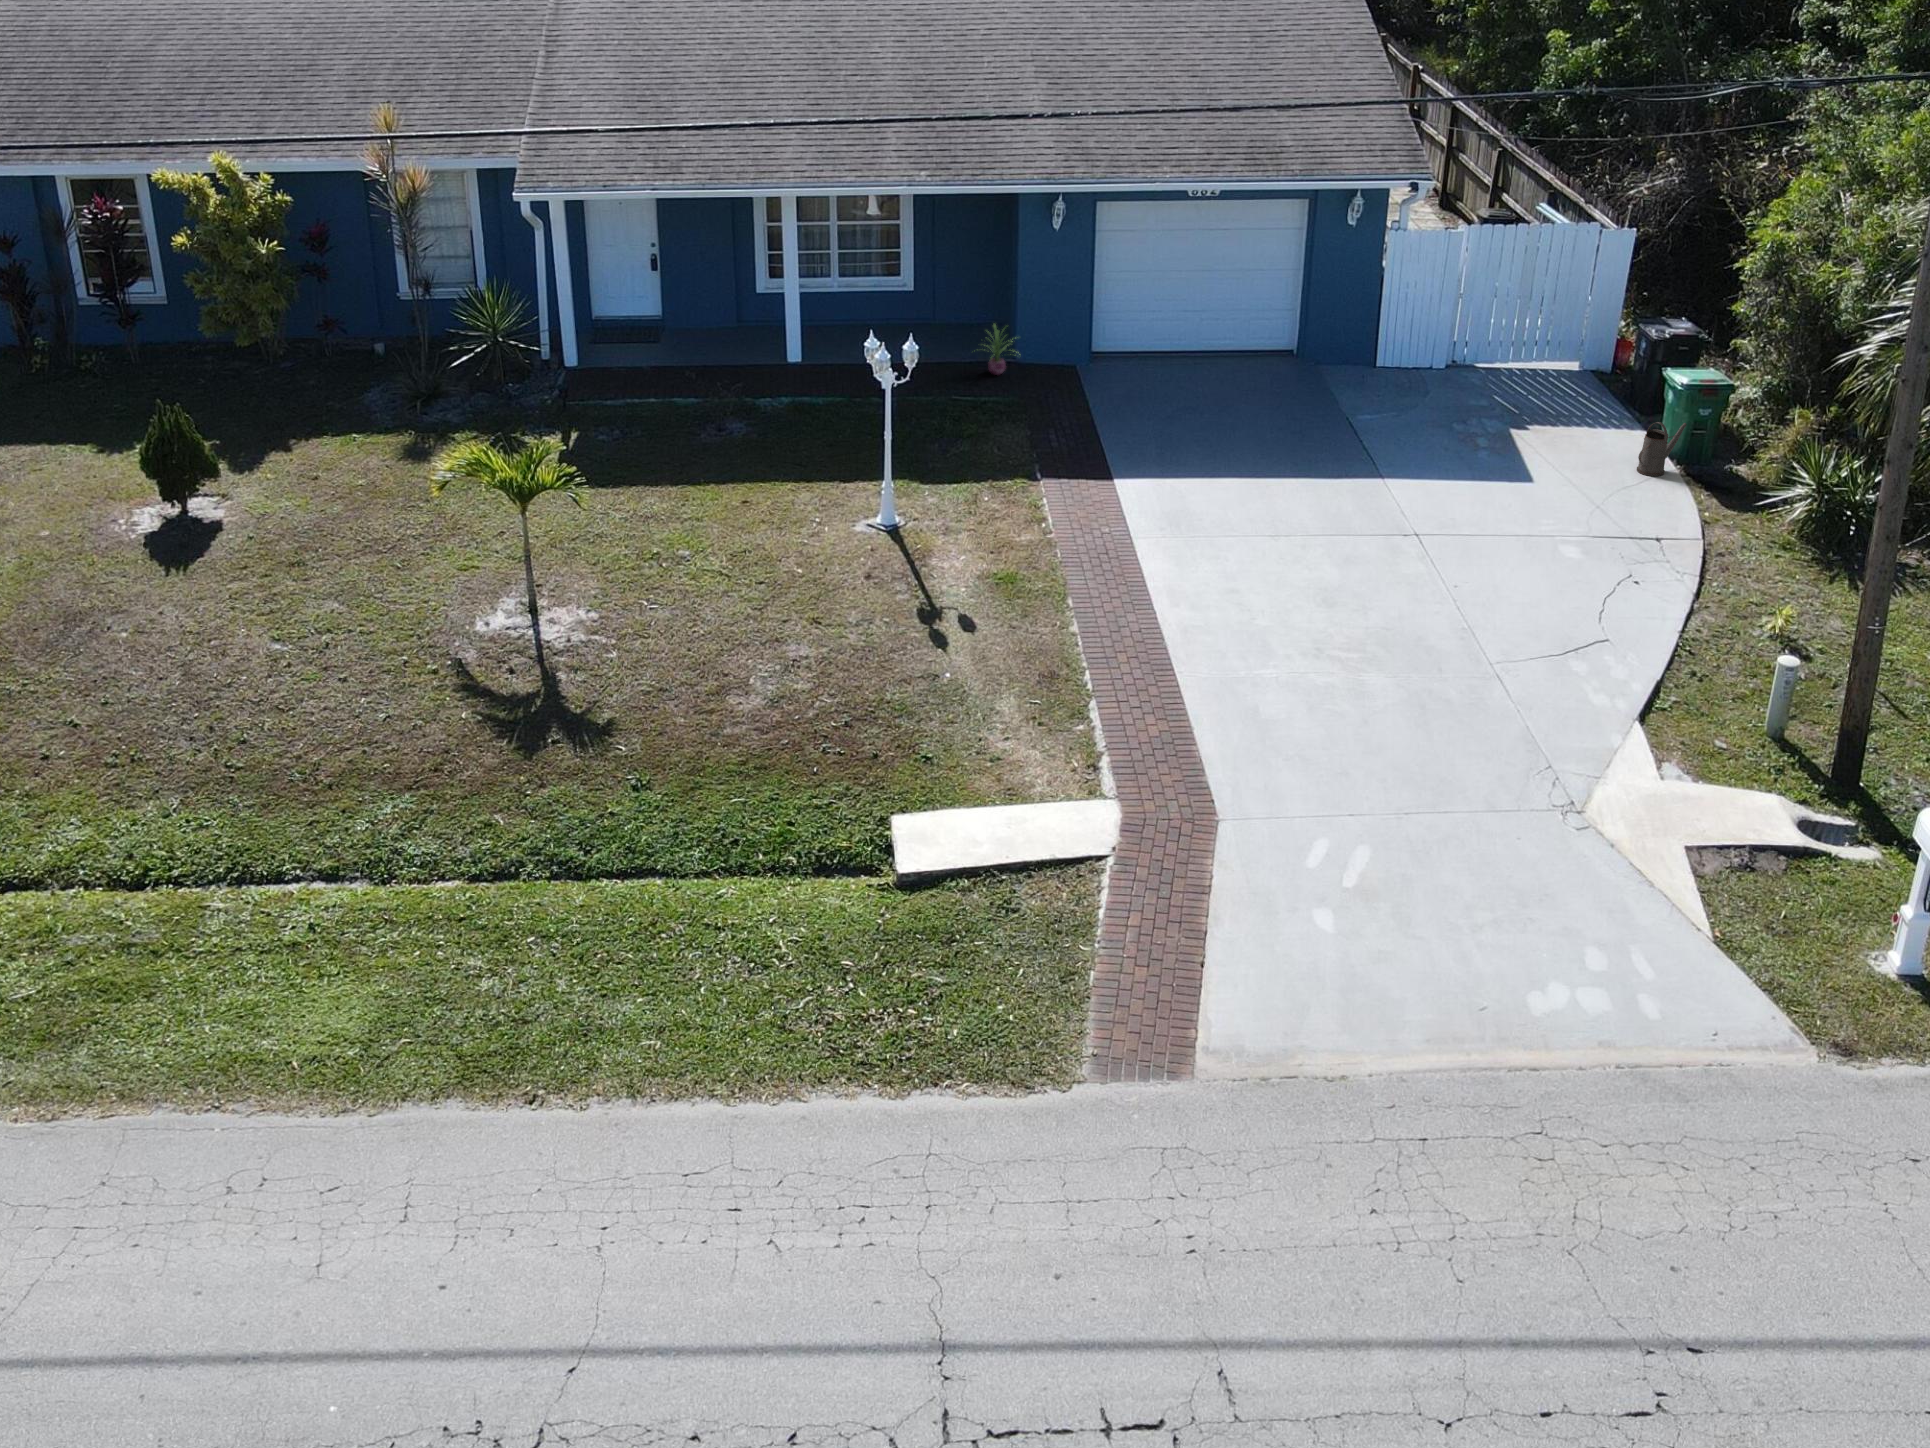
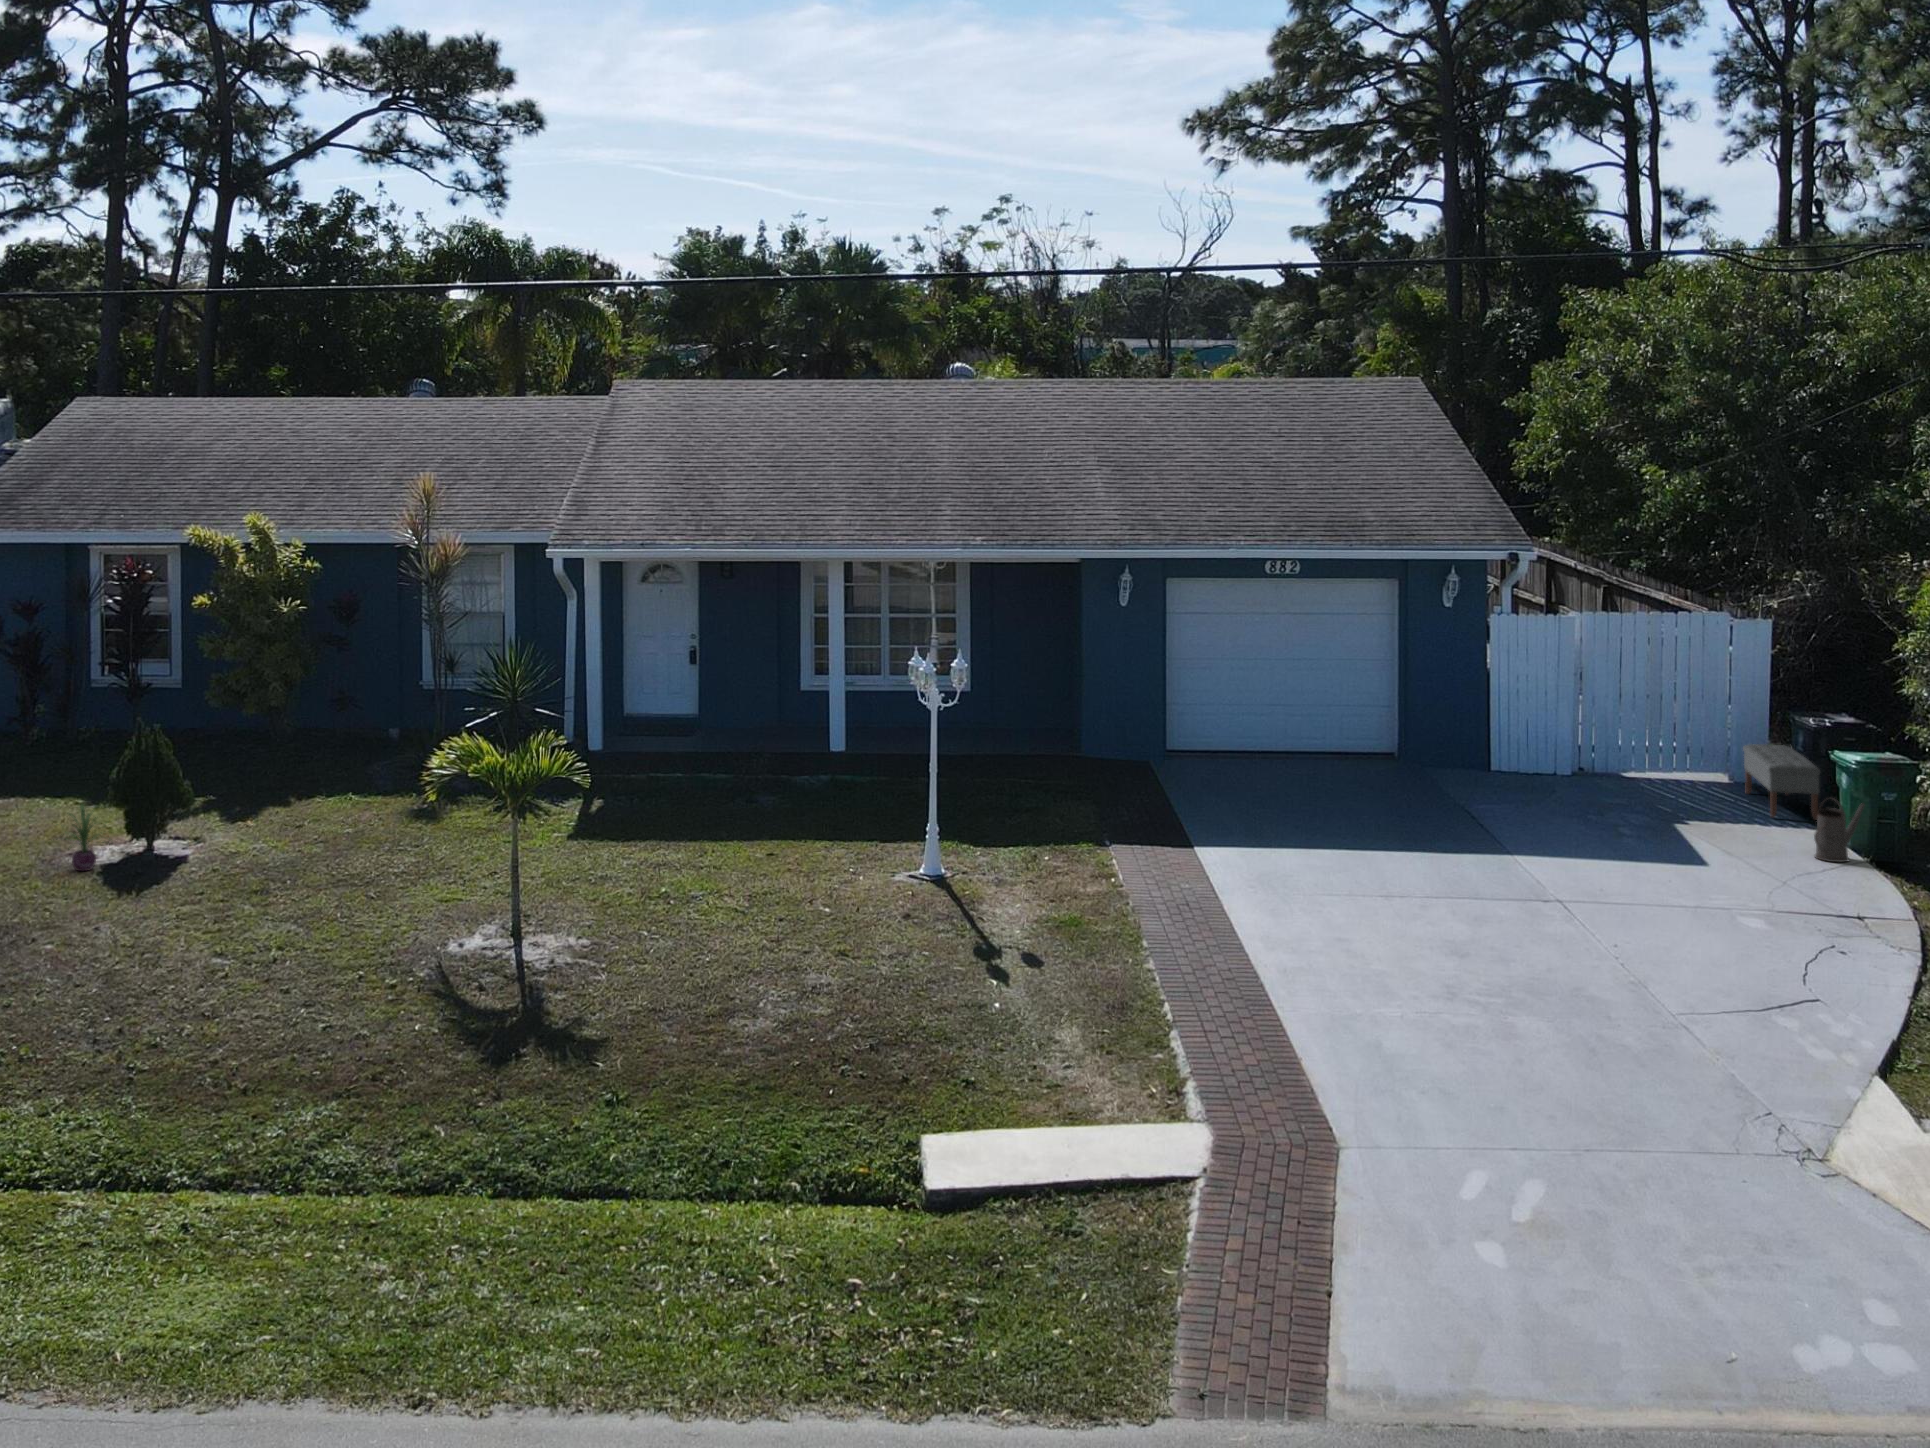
decorative plant: present [988,324,1012,375] -> present [56,804,110,871]
bench: none [1593,346,1657,422] -> present [1743,744,1821,820]

